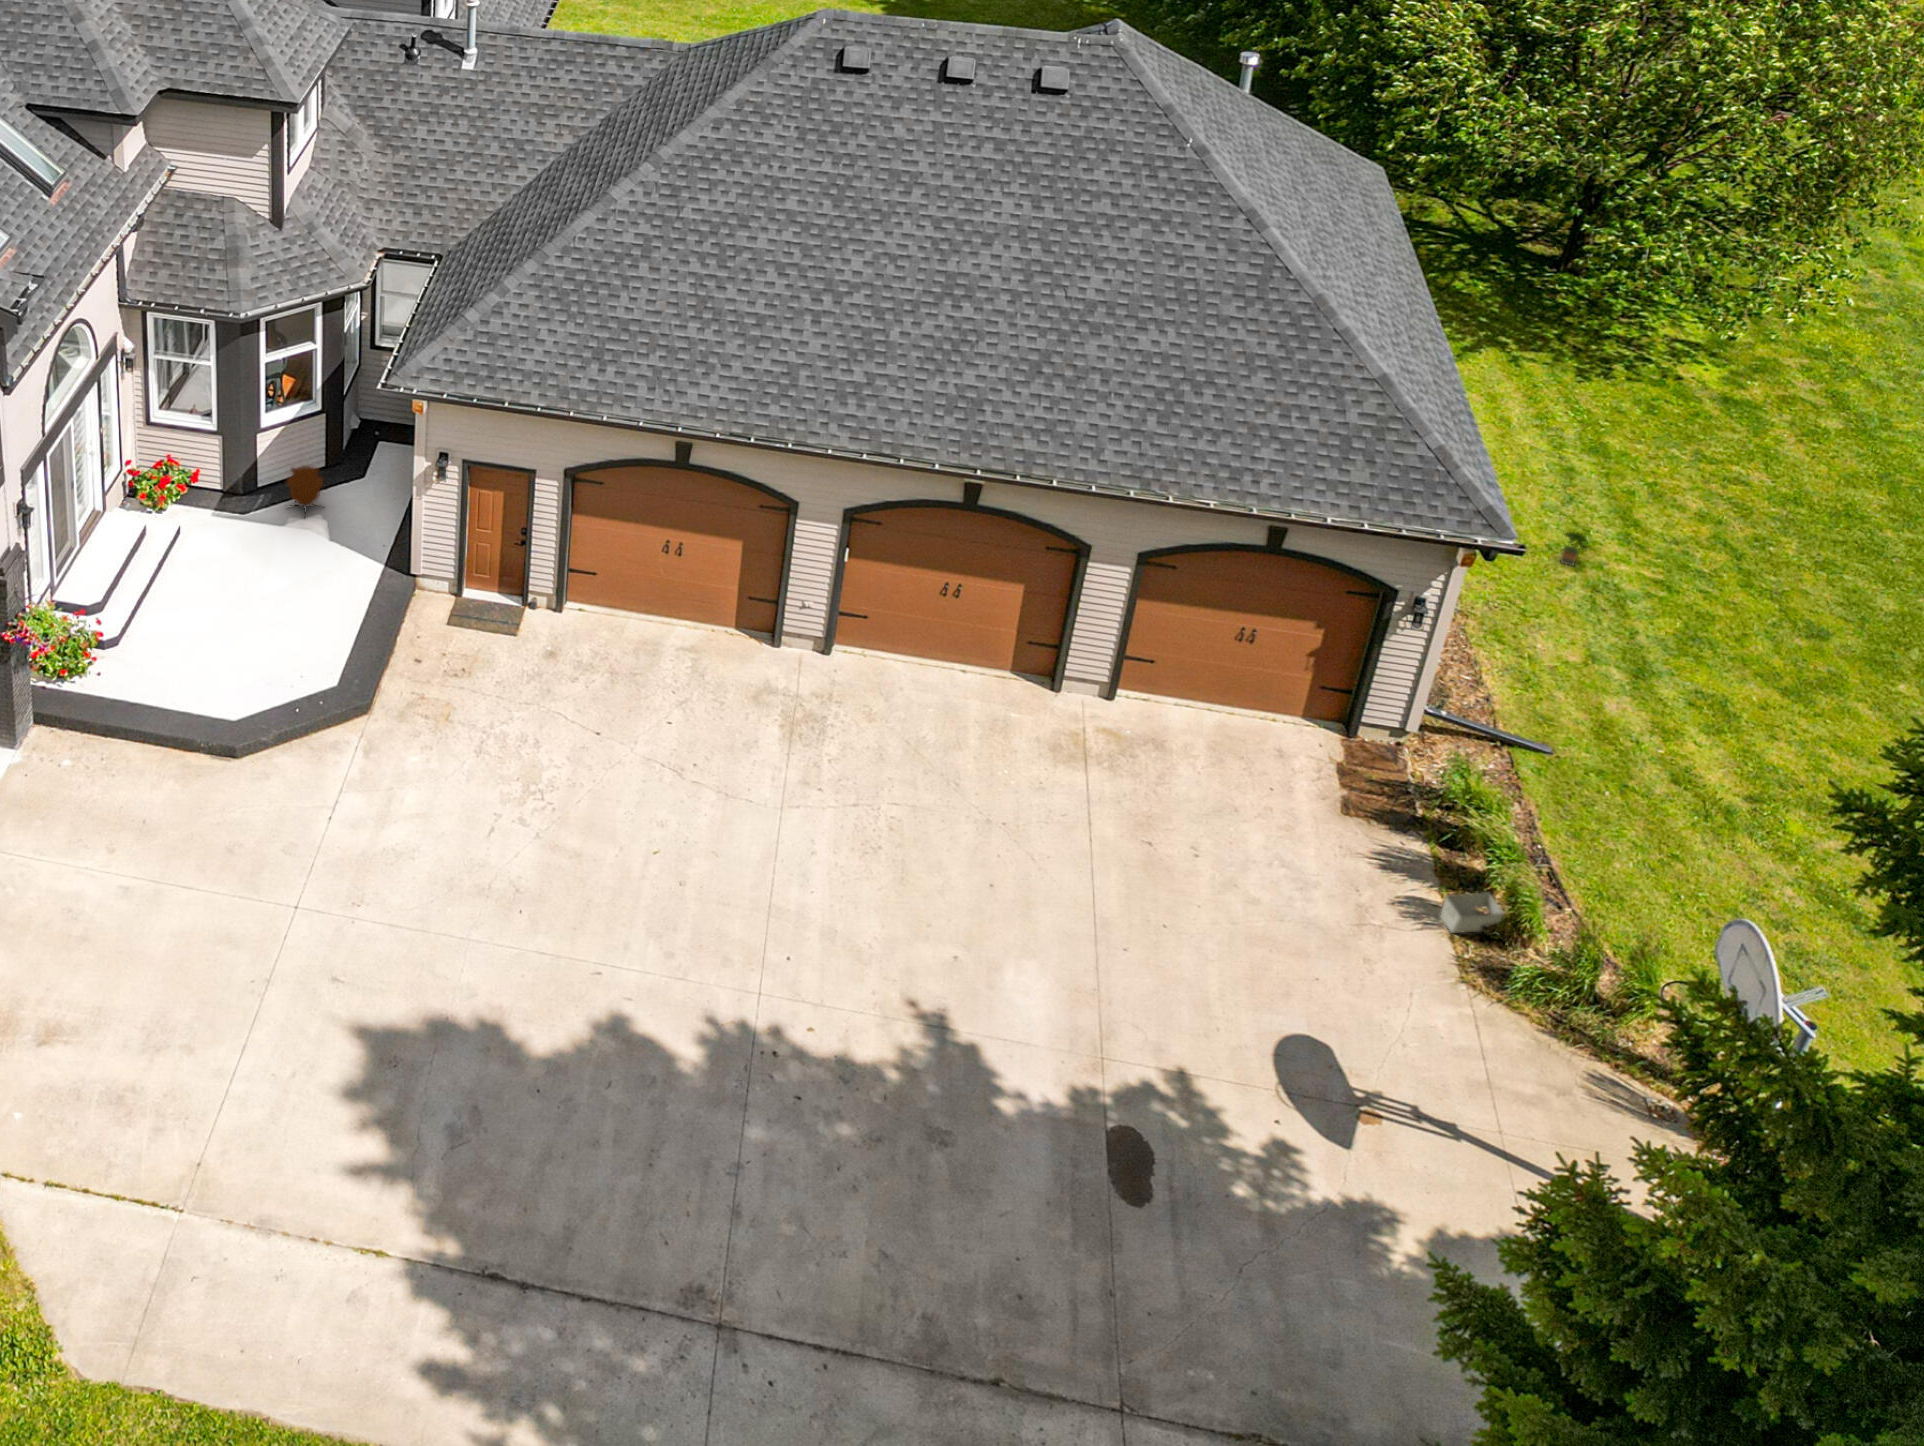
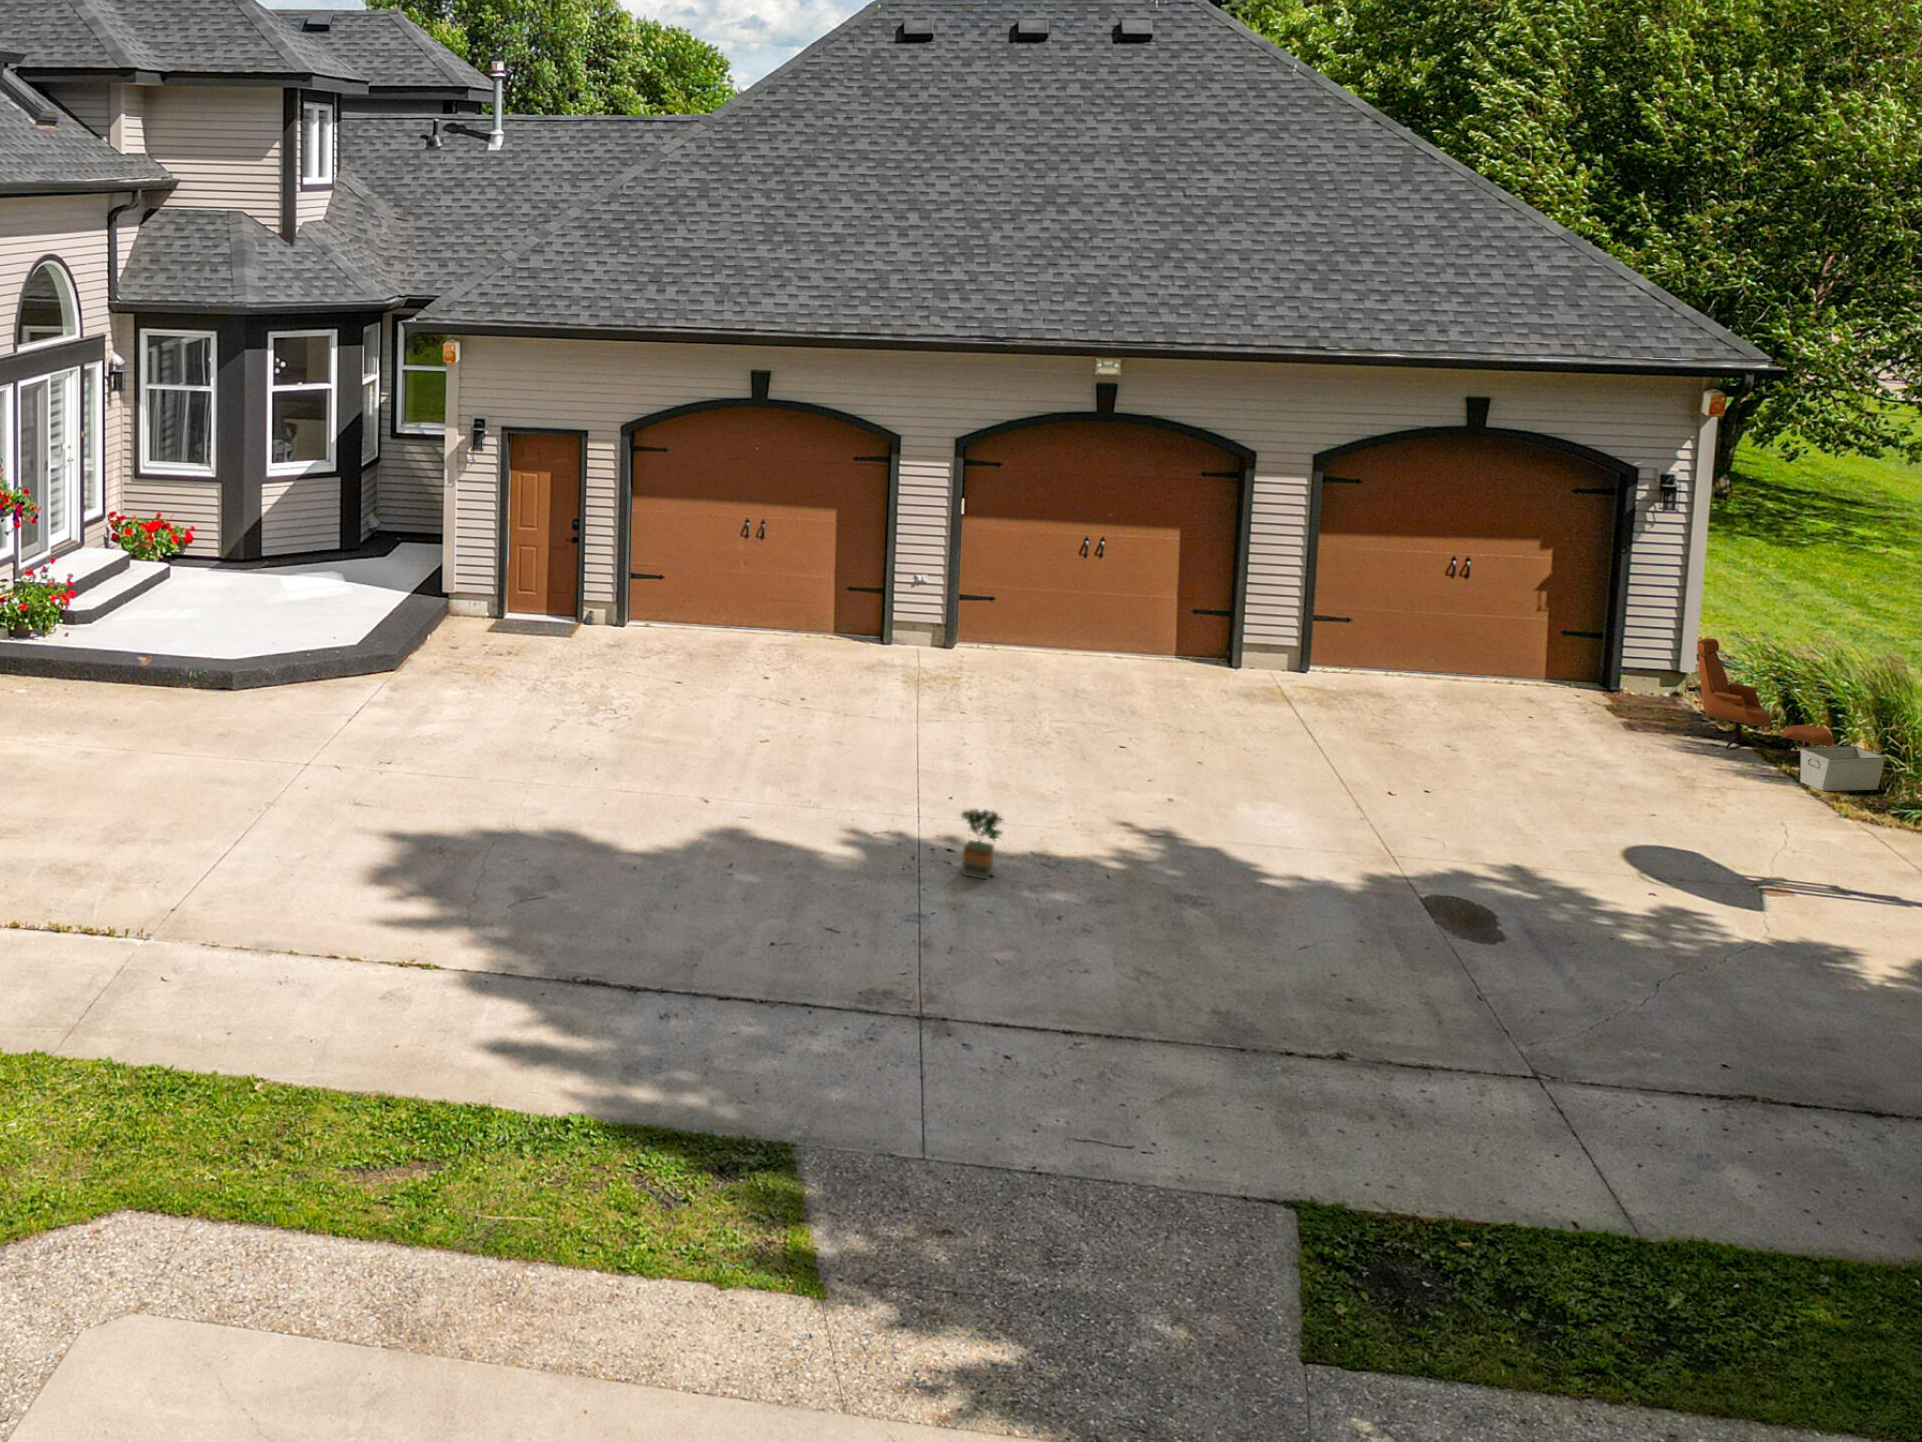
lounge chair: present [287,466,323,511] -> present [1697,639,1834,762]
potted tree: present [1560,531,1587,566] -> present [961,809,1003,879]

